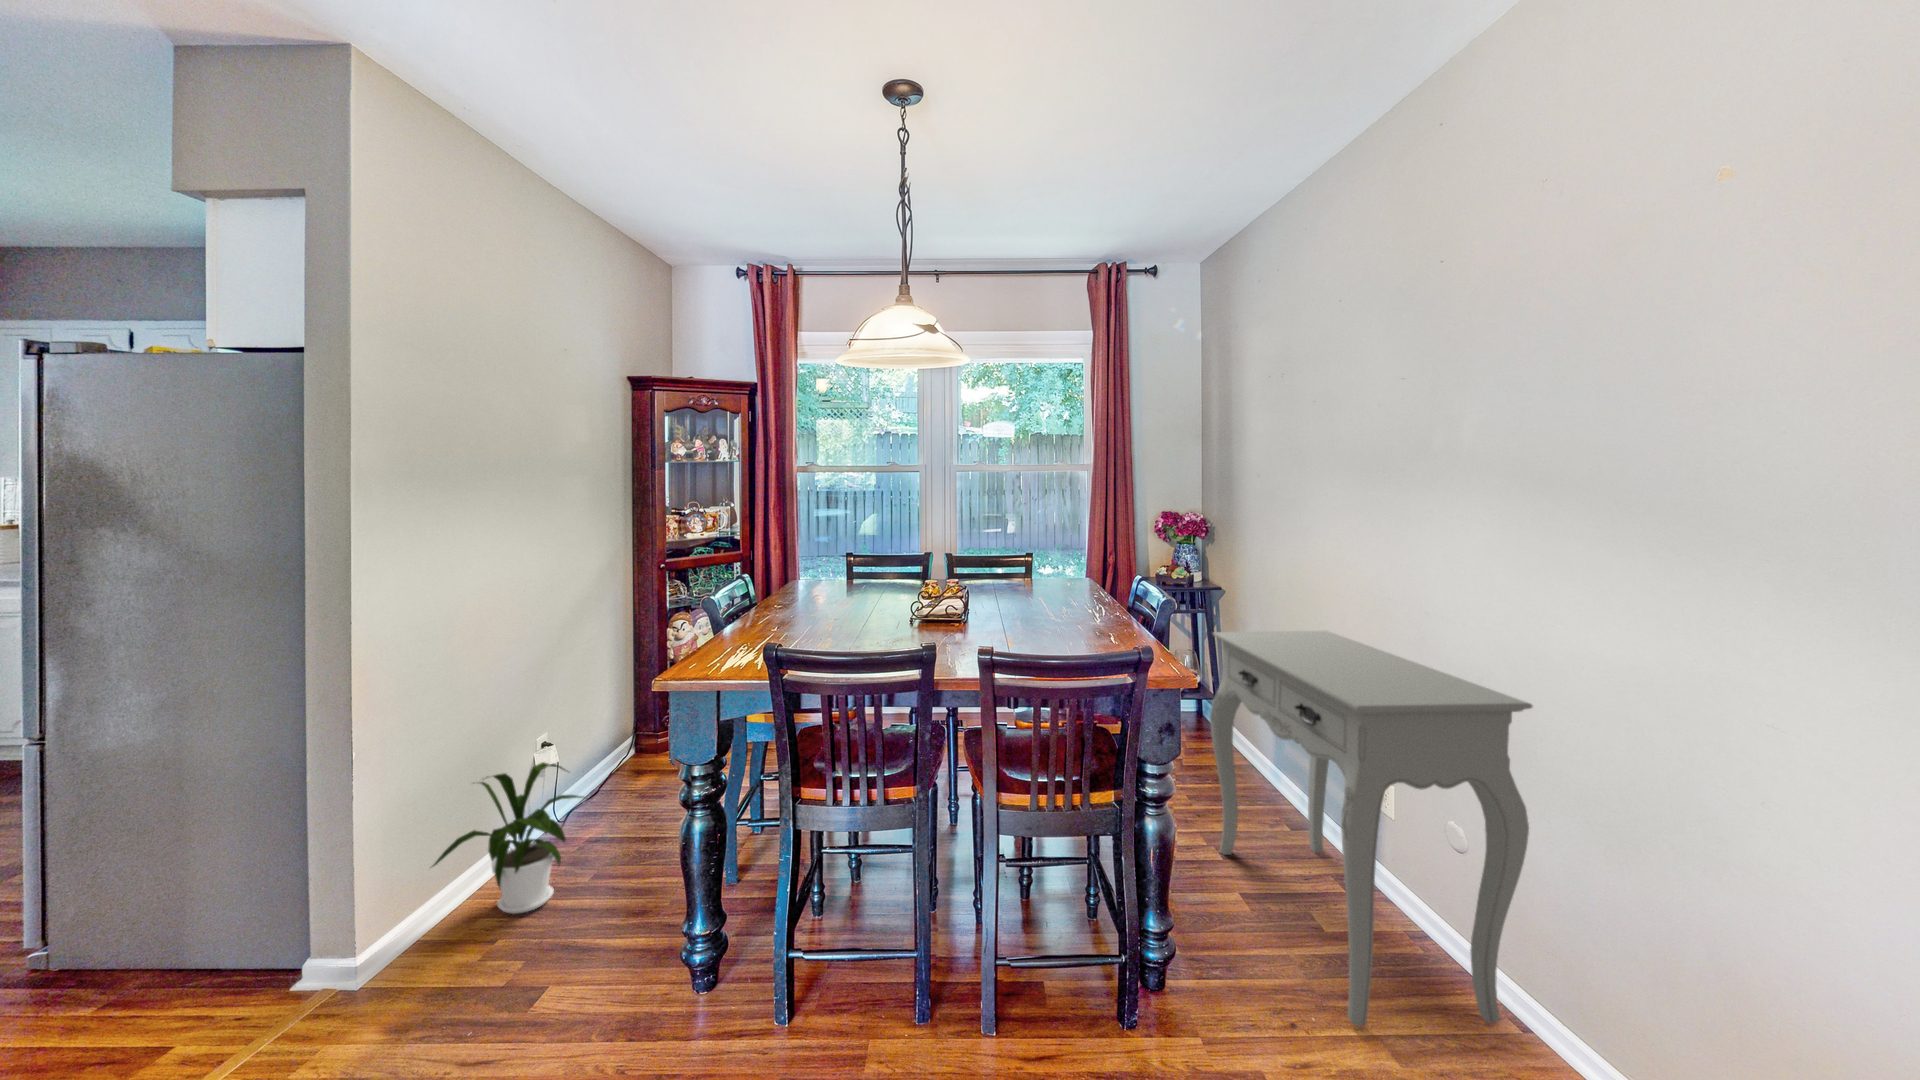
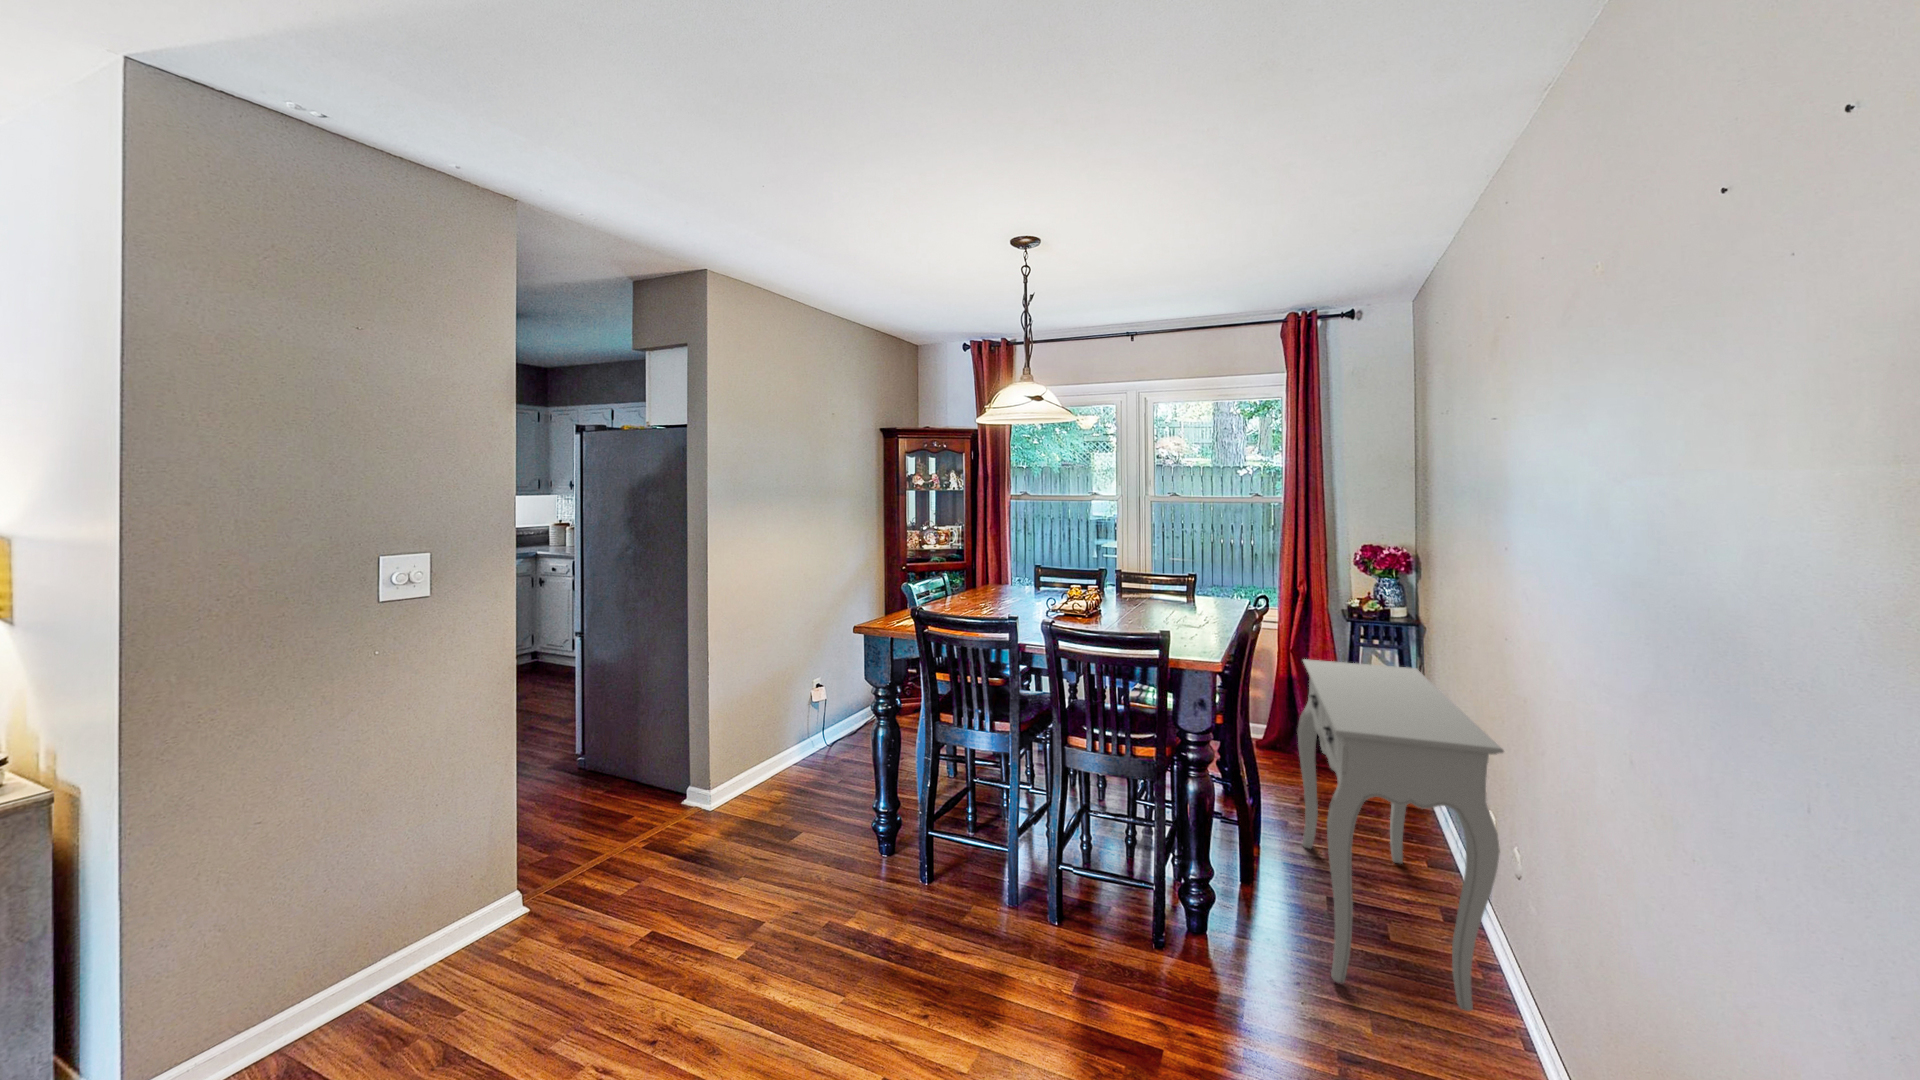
house plant: present [432,762,584,914] -> none [748,698,837,790]

